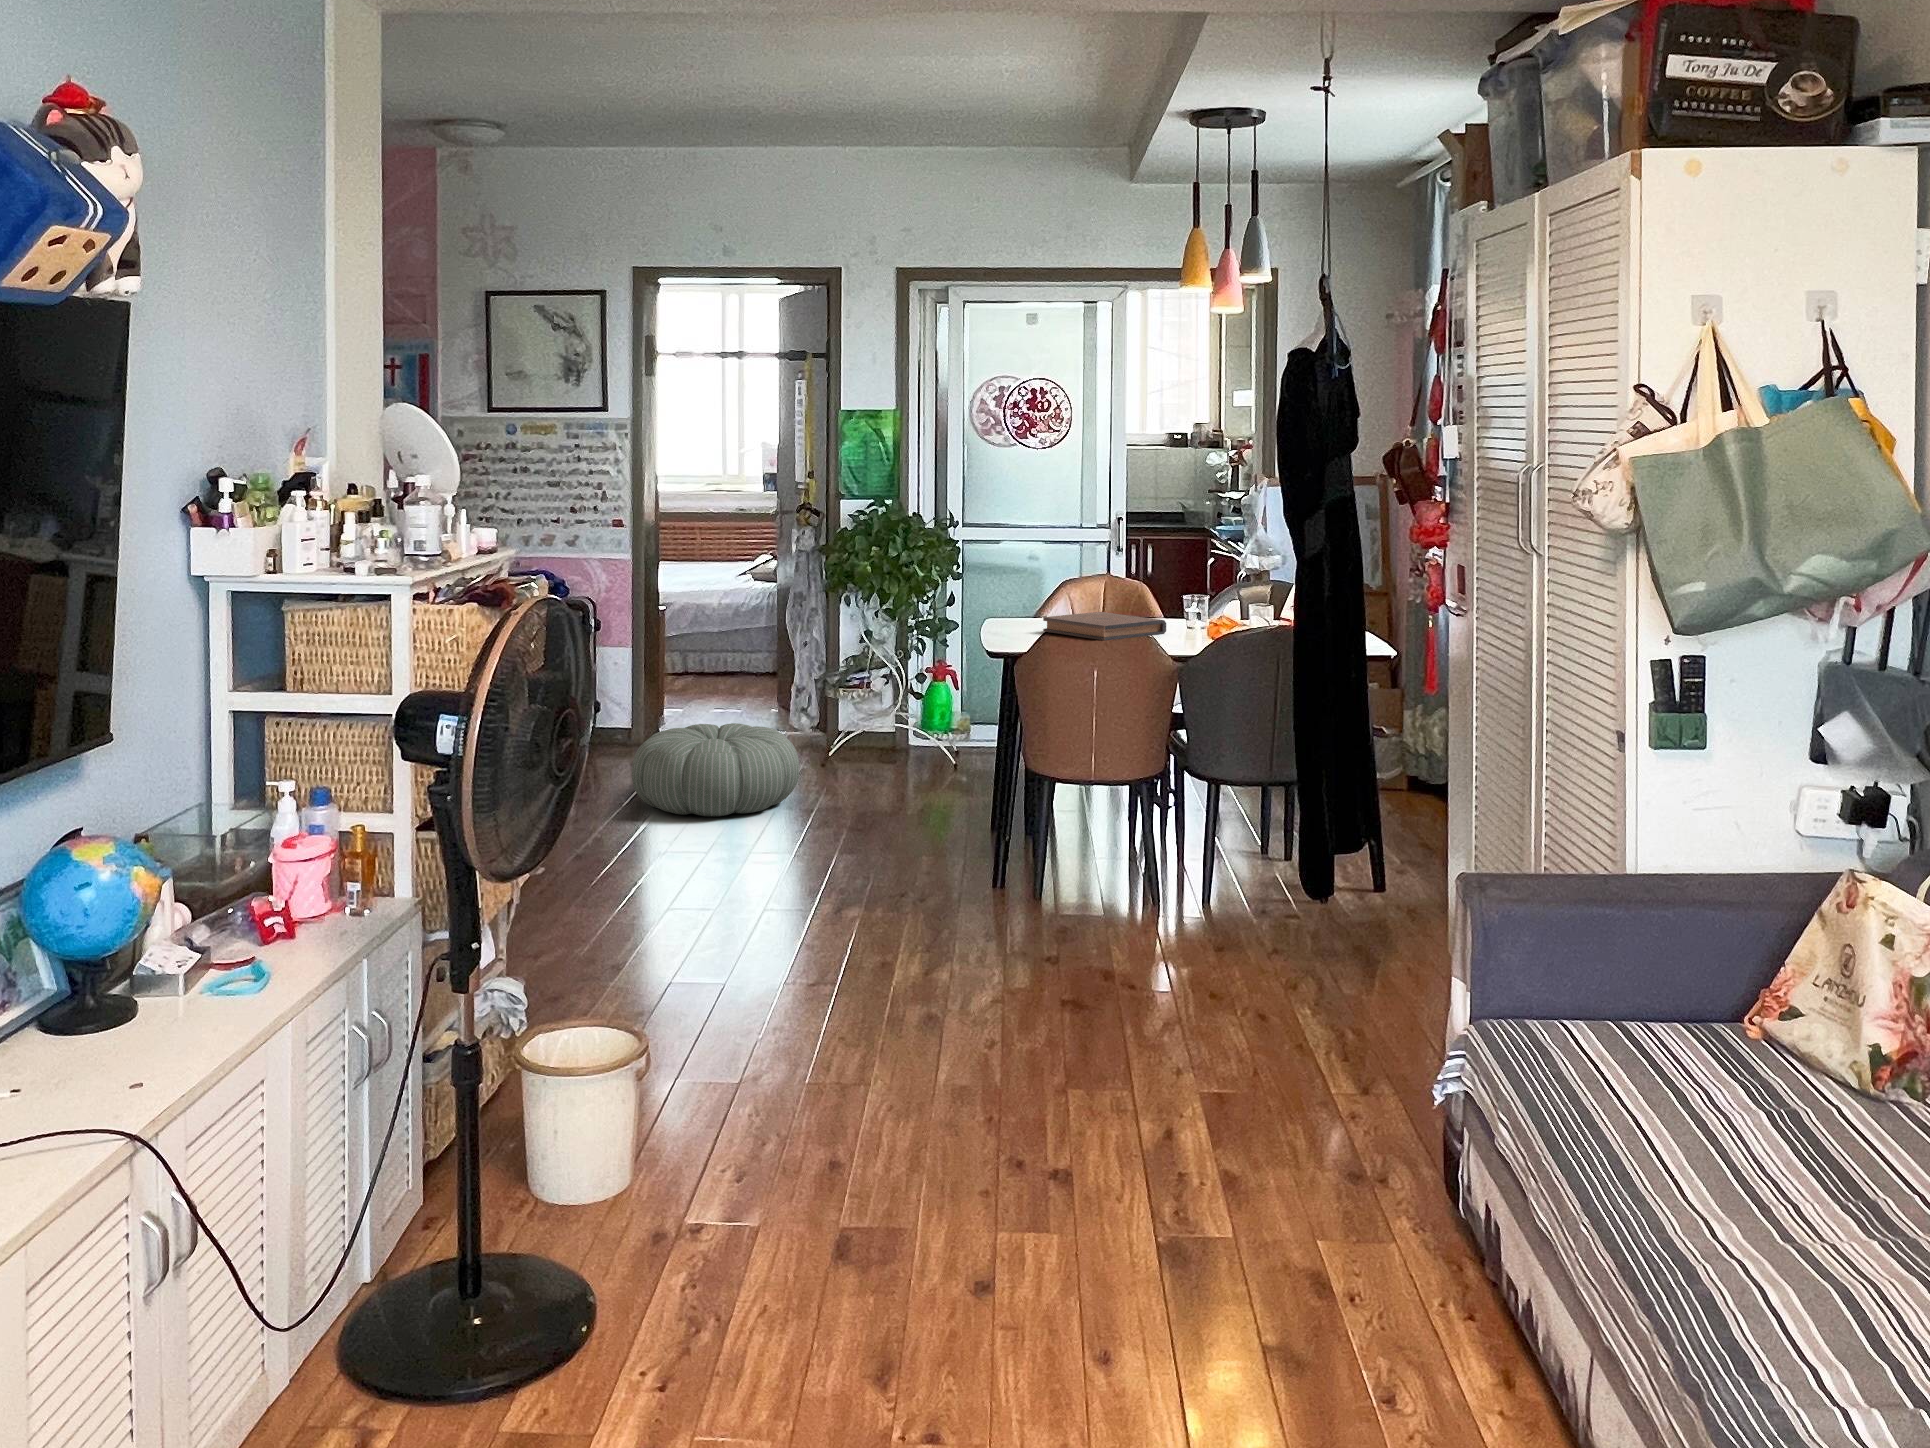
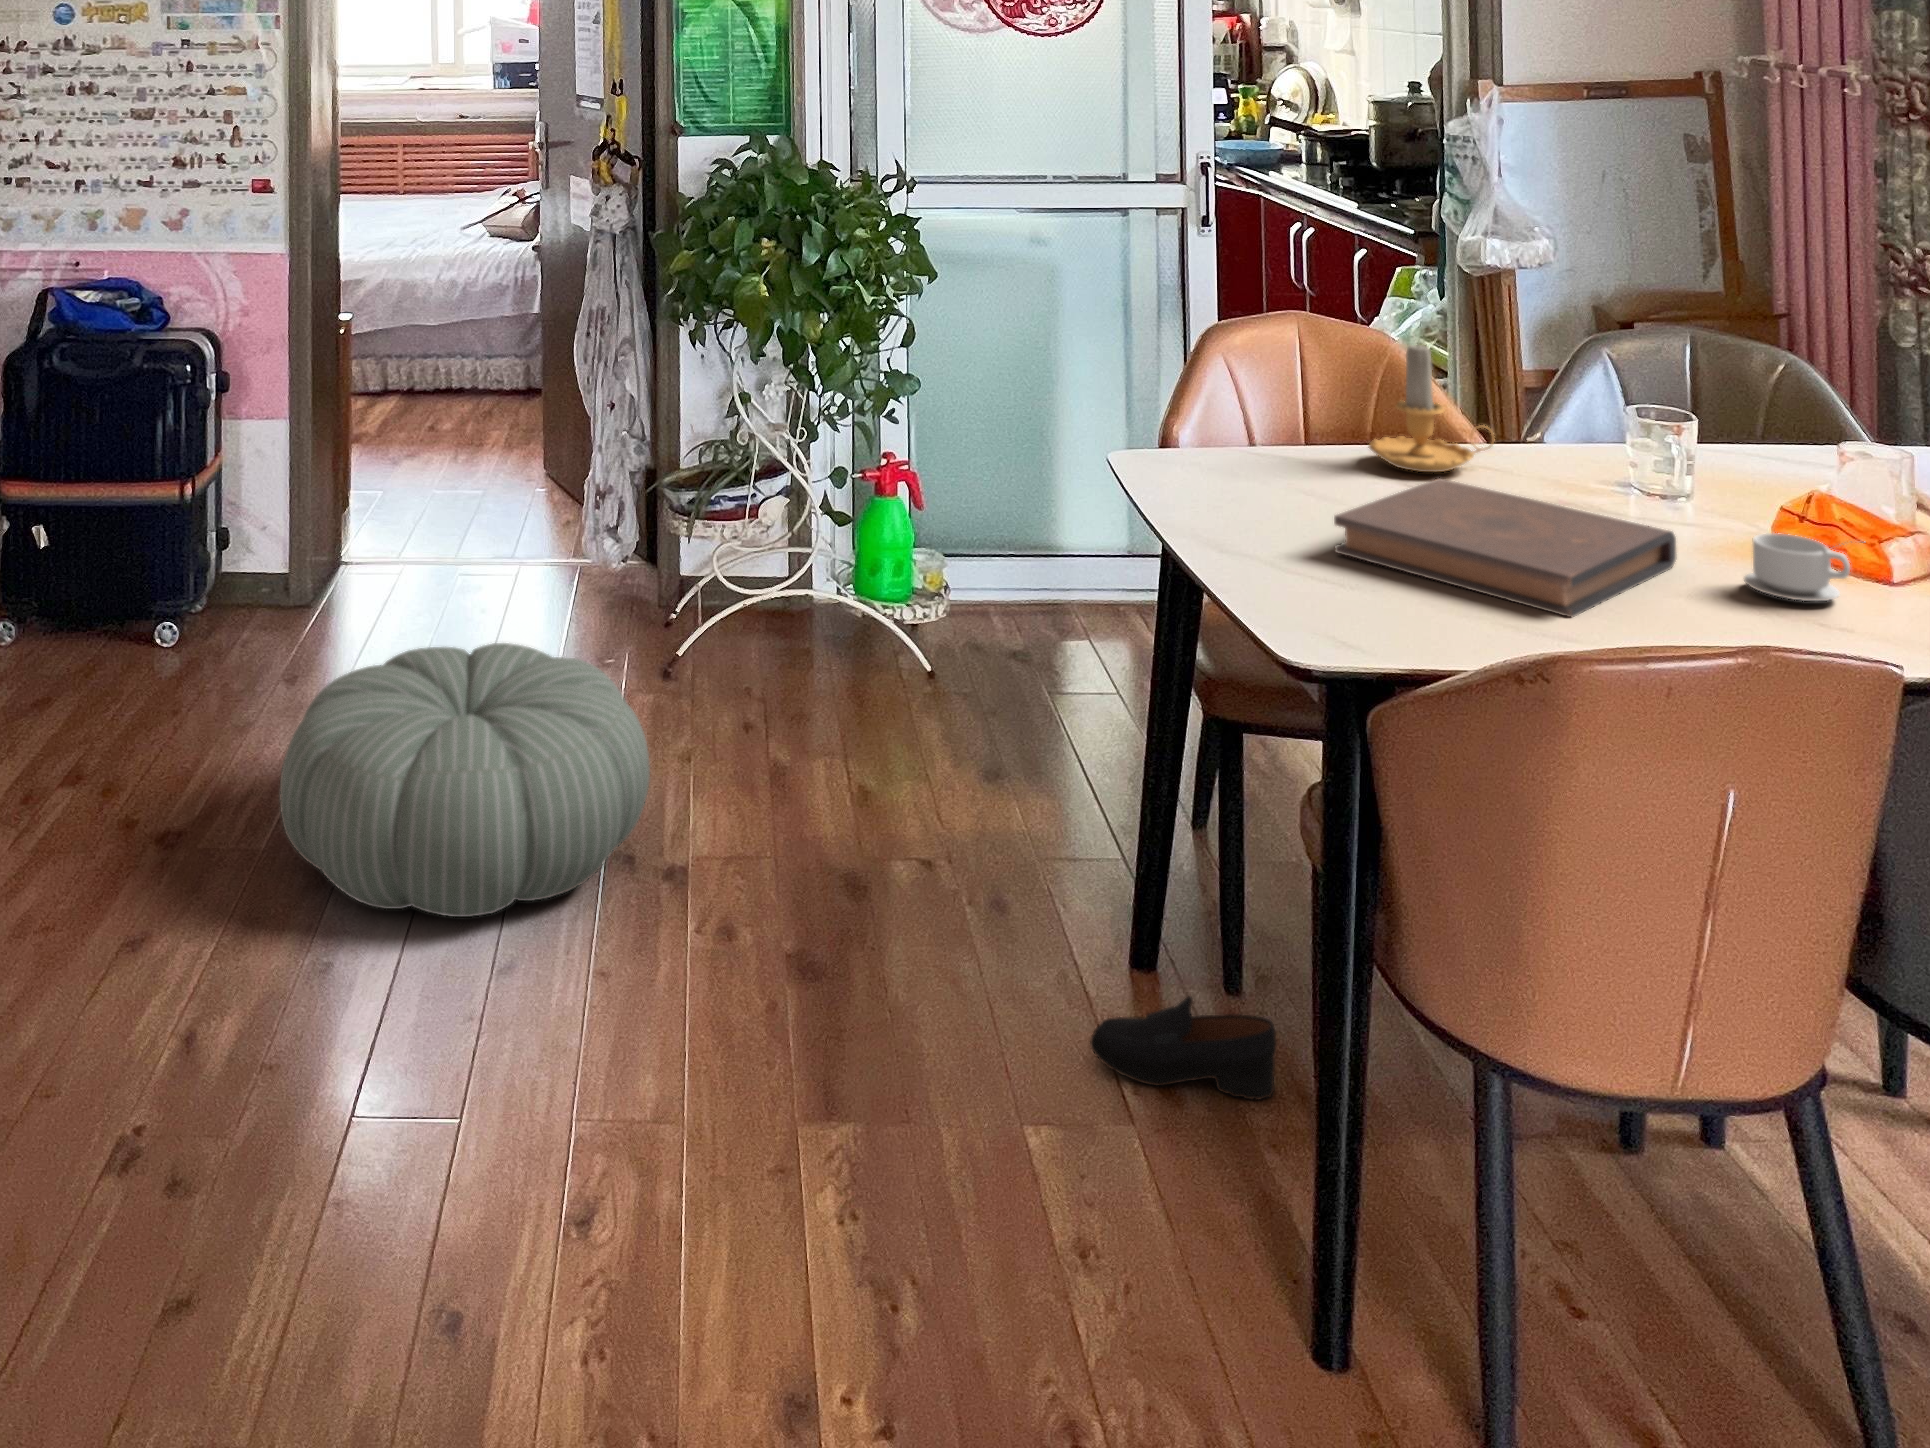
candle: none [1095,565,1146,620] -> present [1368,345,1495,472]
teacup: none [1178,614,1210,637] -> present [1744,533,1864,601]
shoe: none [959,816,1029,850] -> present [1090,996,1276,1100]

